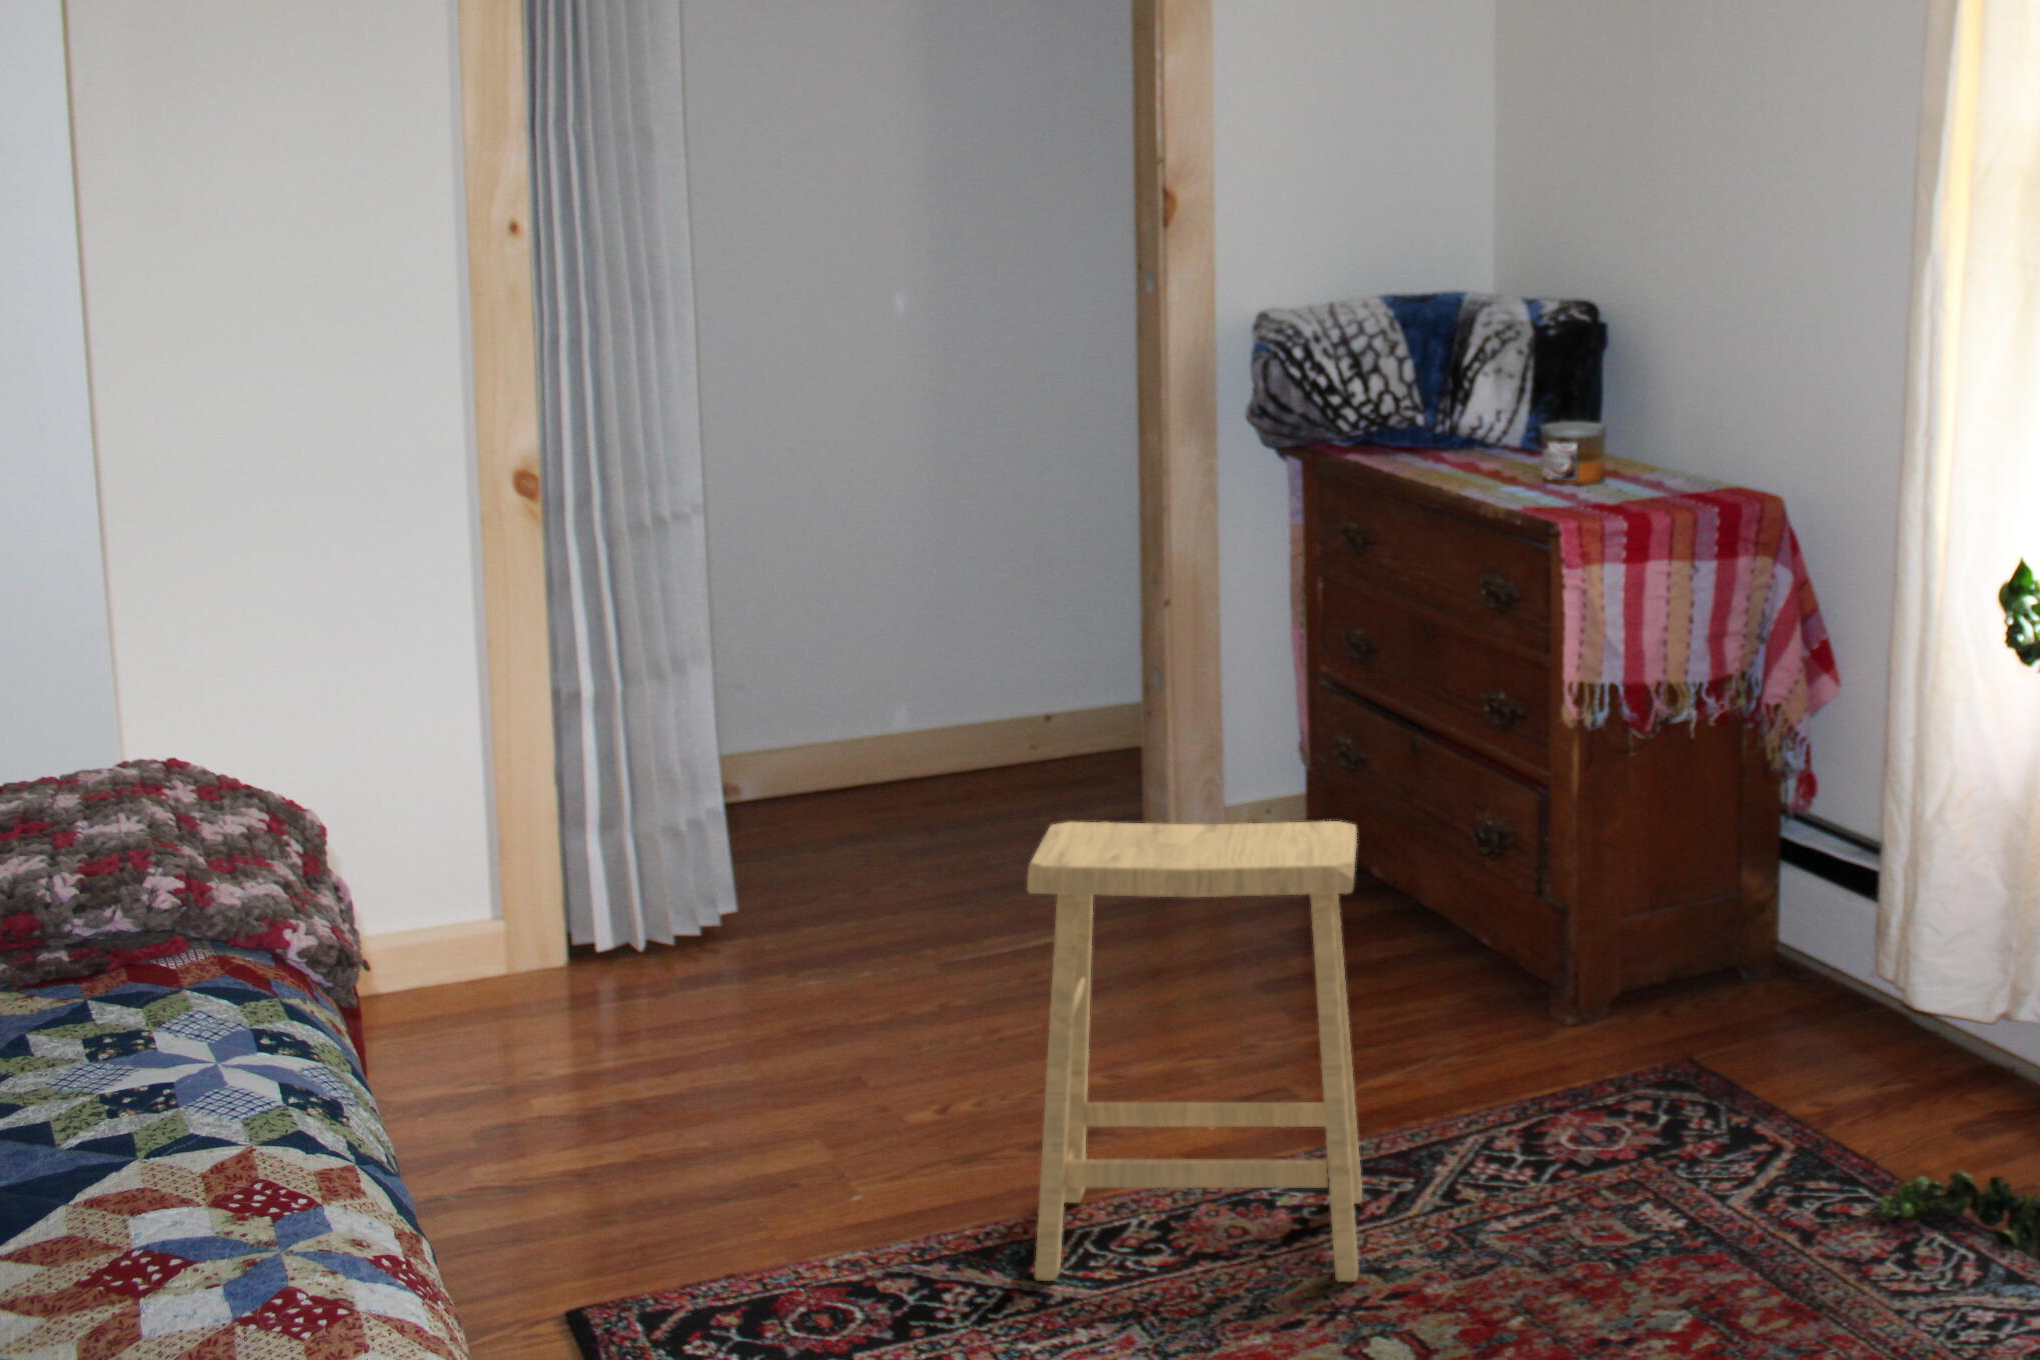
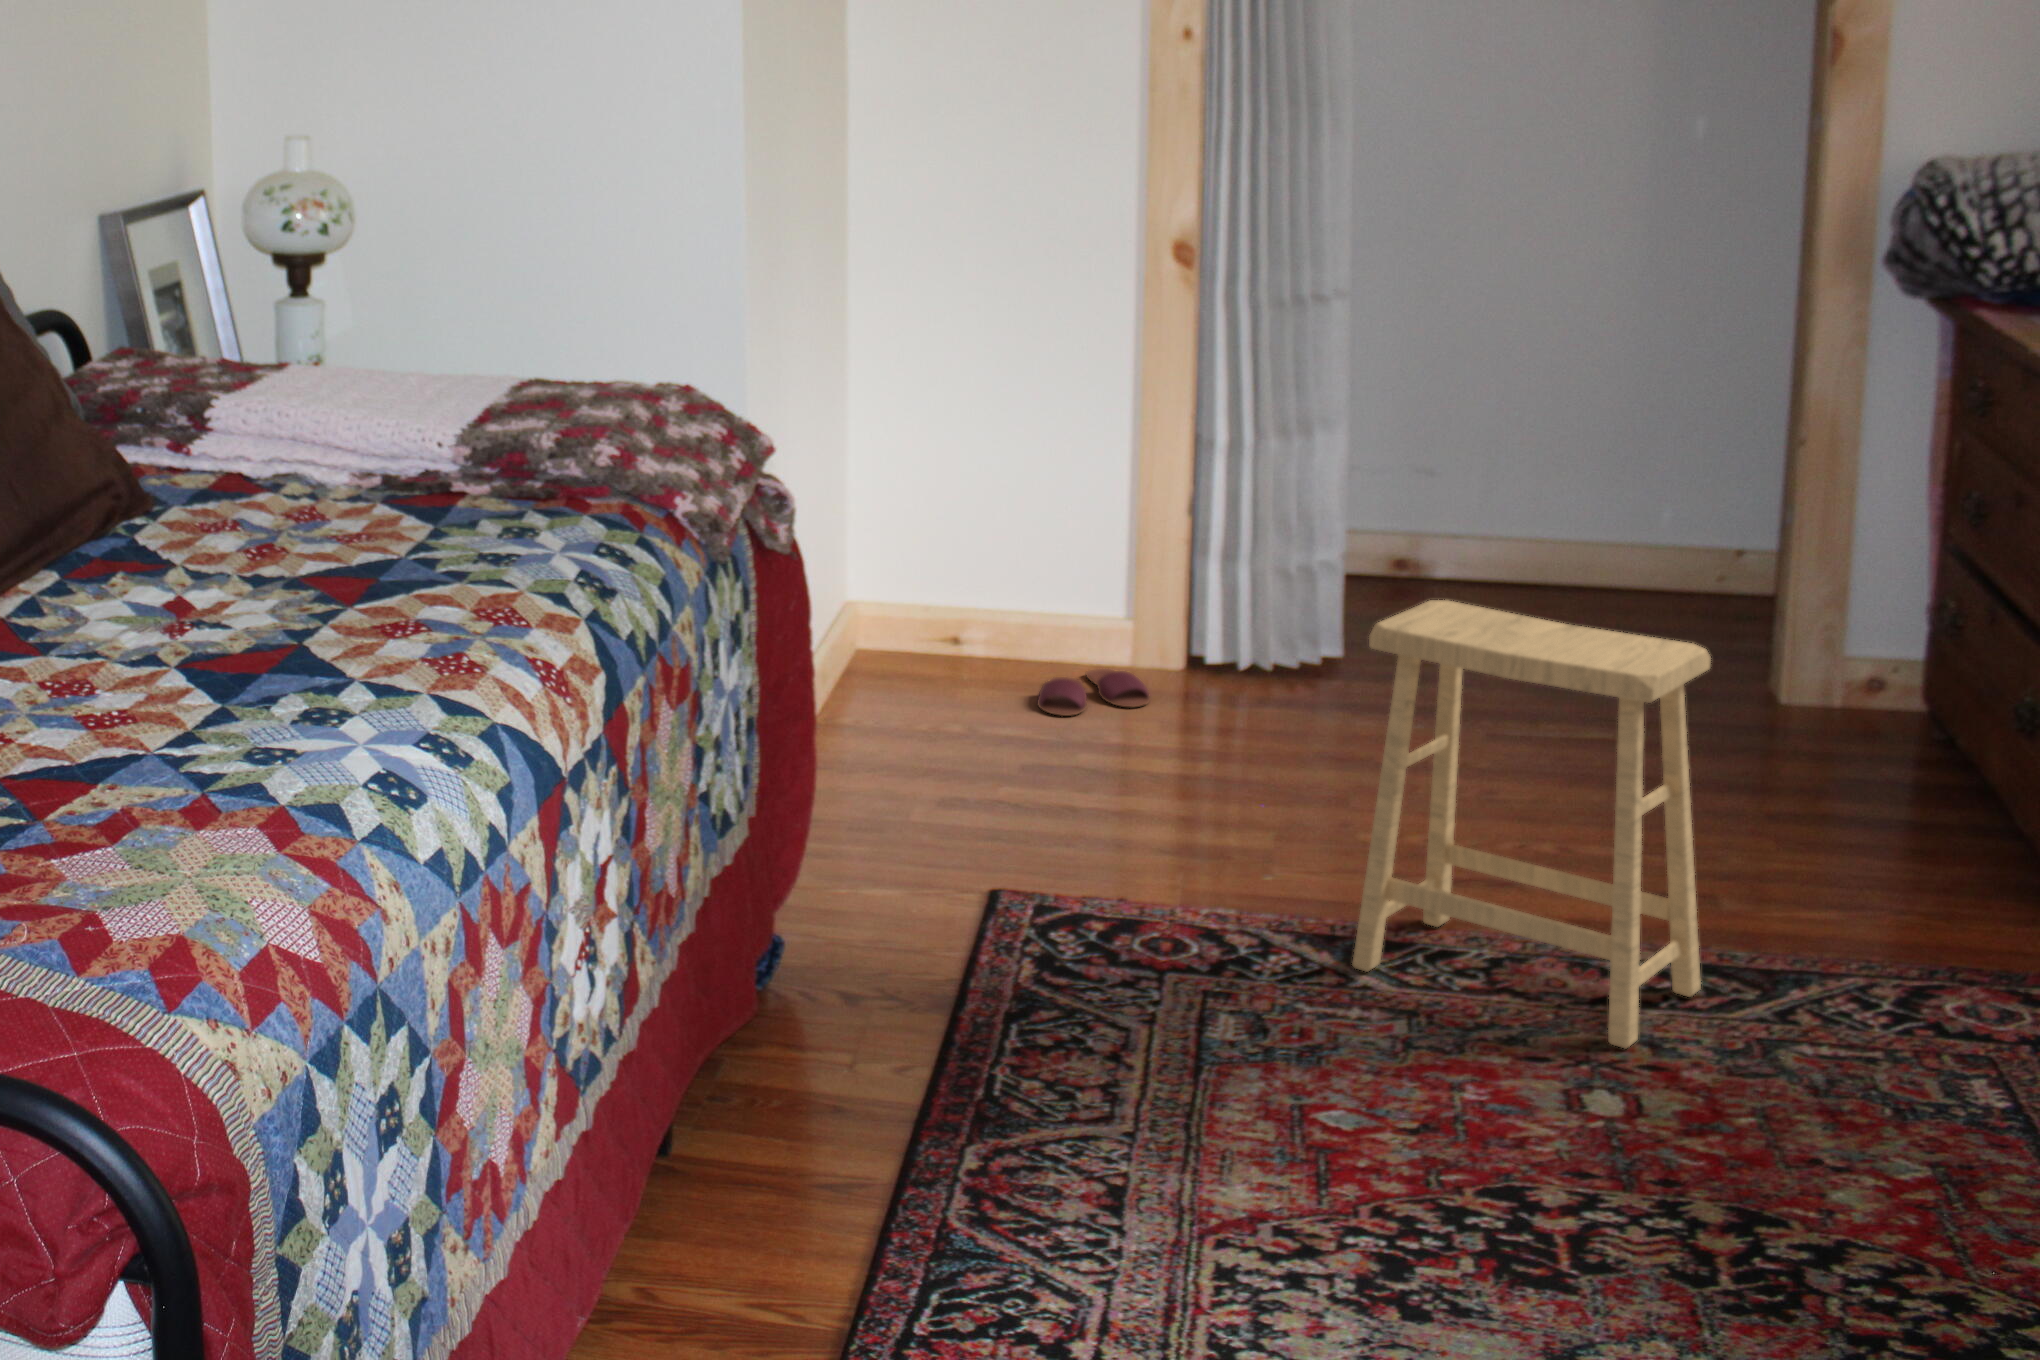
slippers: none [421,986,561,1062] -> present [1038,669,1150,716]

